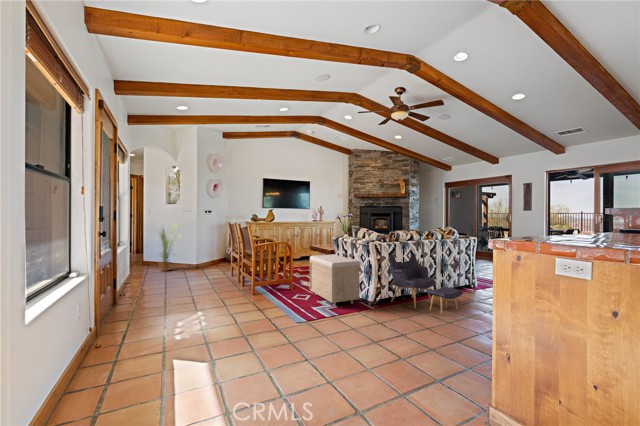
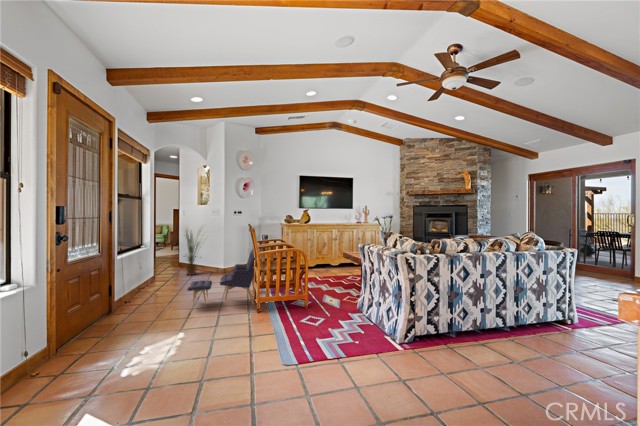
storage bench: present [310,254,361,306] -> none [325,267,386,340]
armchair: present [388,254,463,314] -> present [187,249,263,306]

